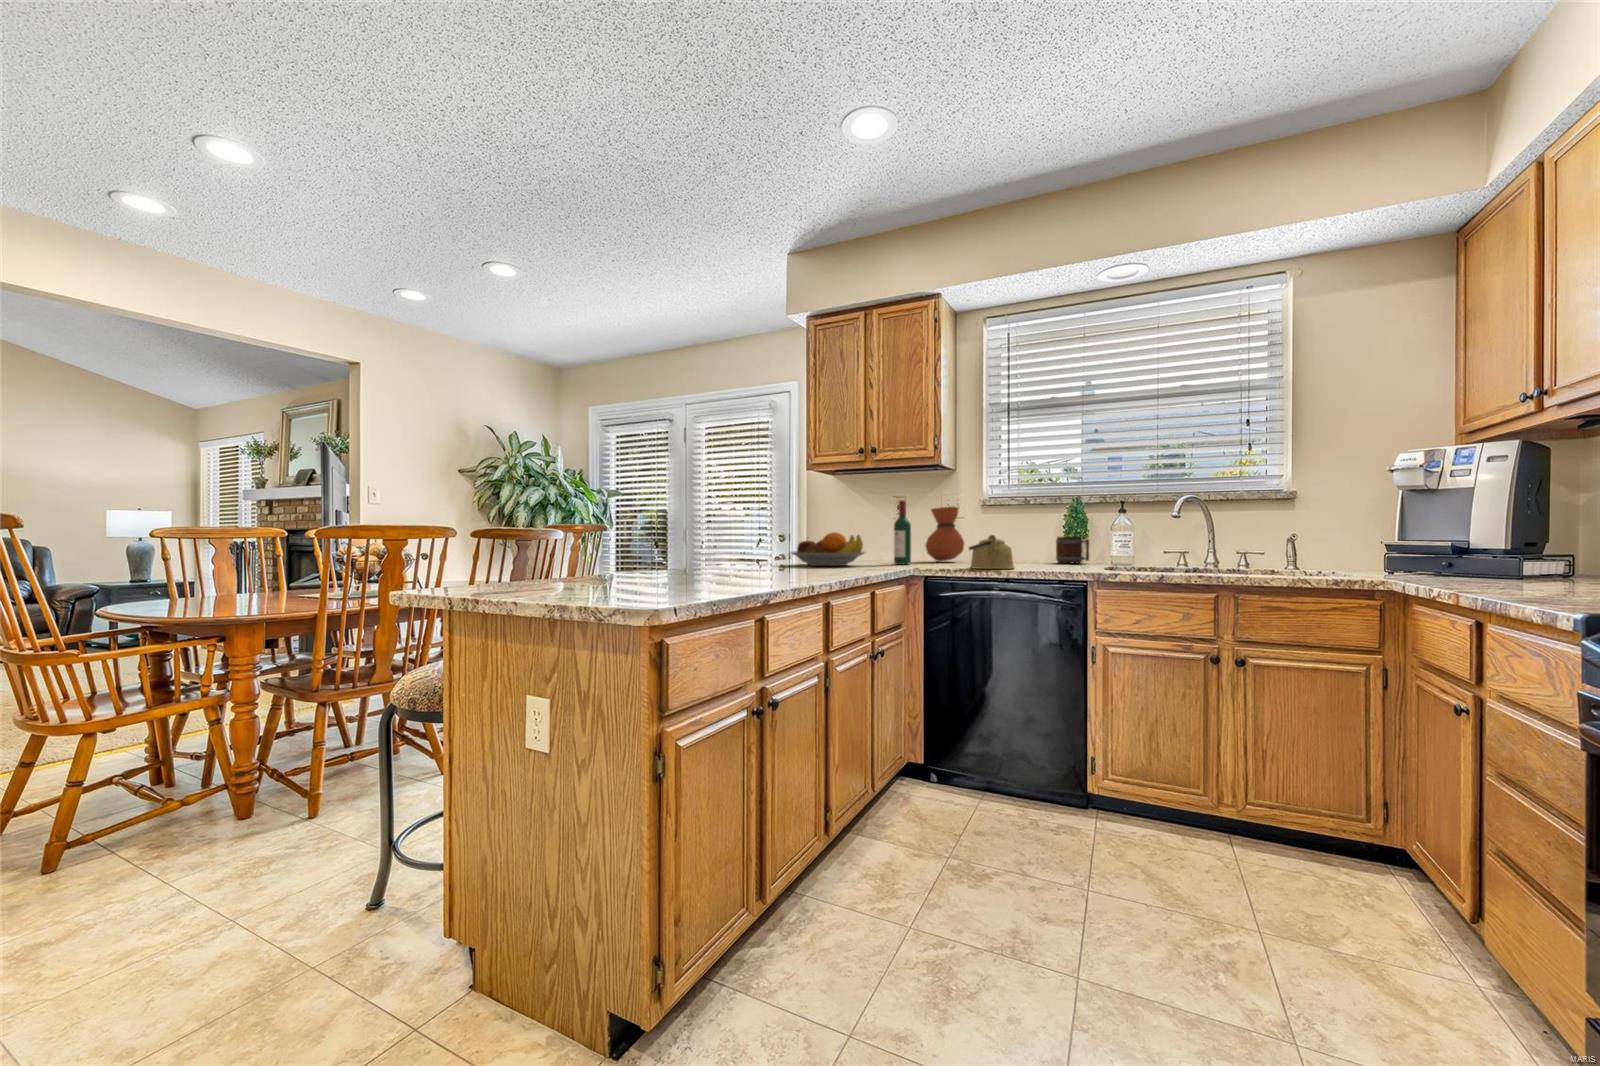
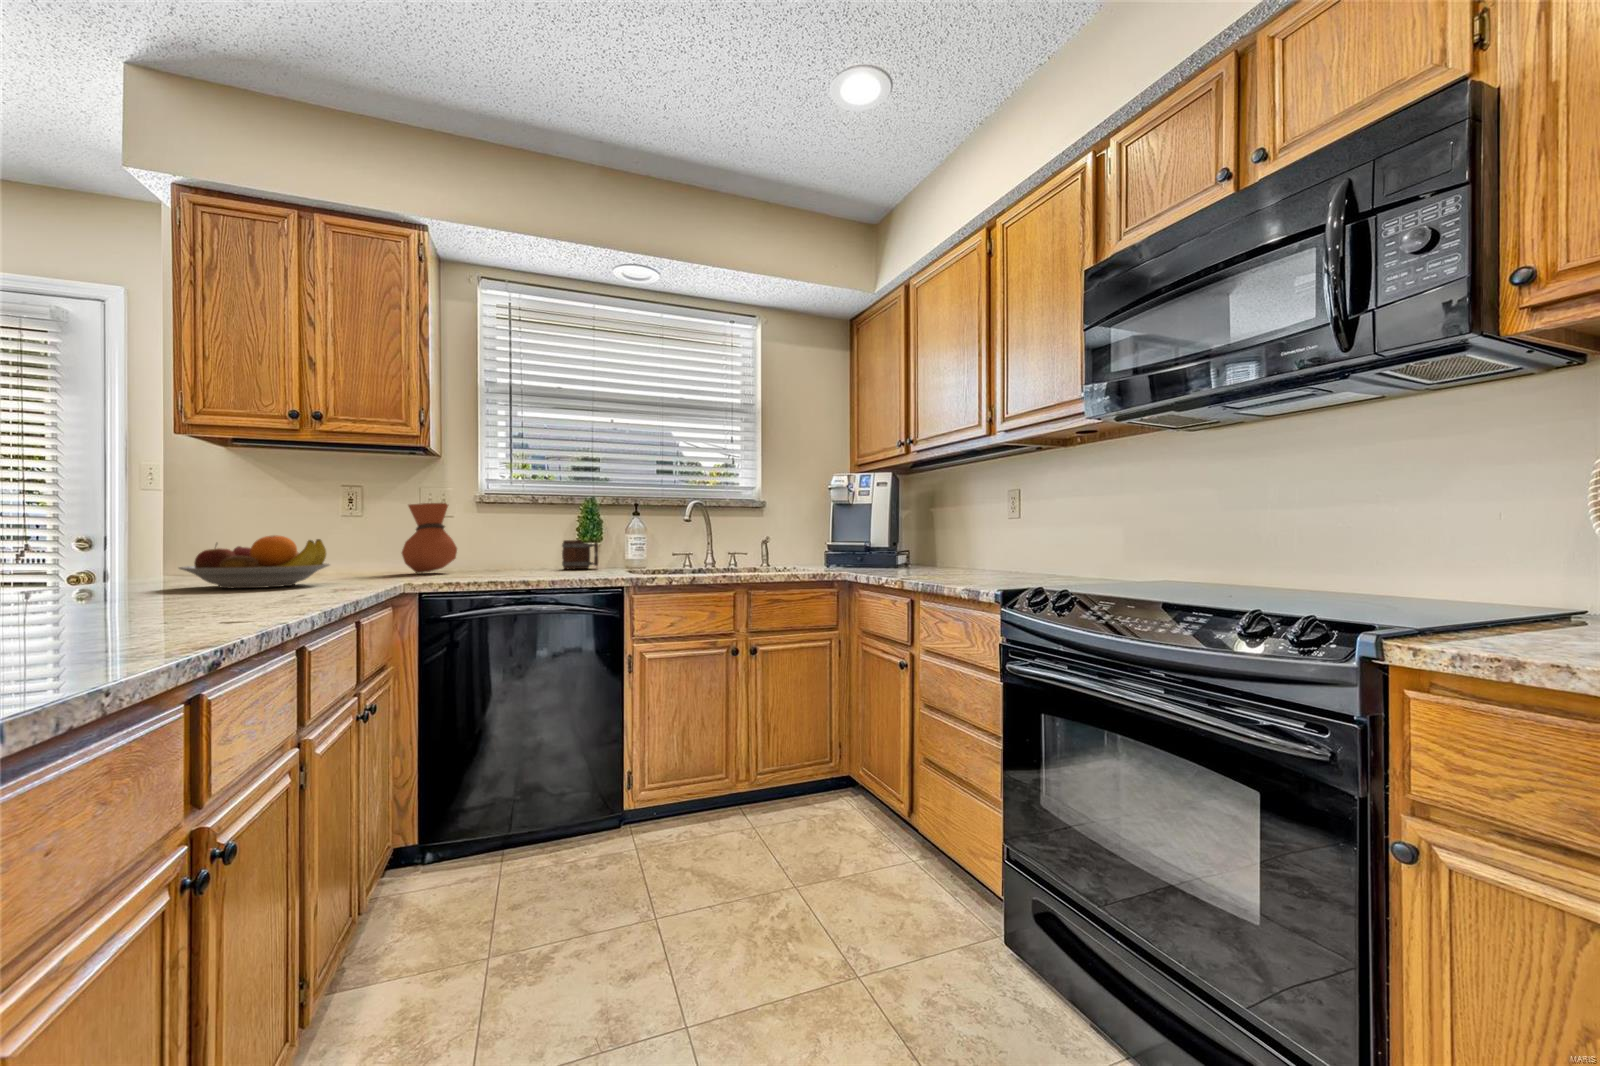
wine bottle: present [894,500,911,565] -> none [367,492,394,579]
kettle: present [969,535,1015,569] -> none [484,538,545,580]

